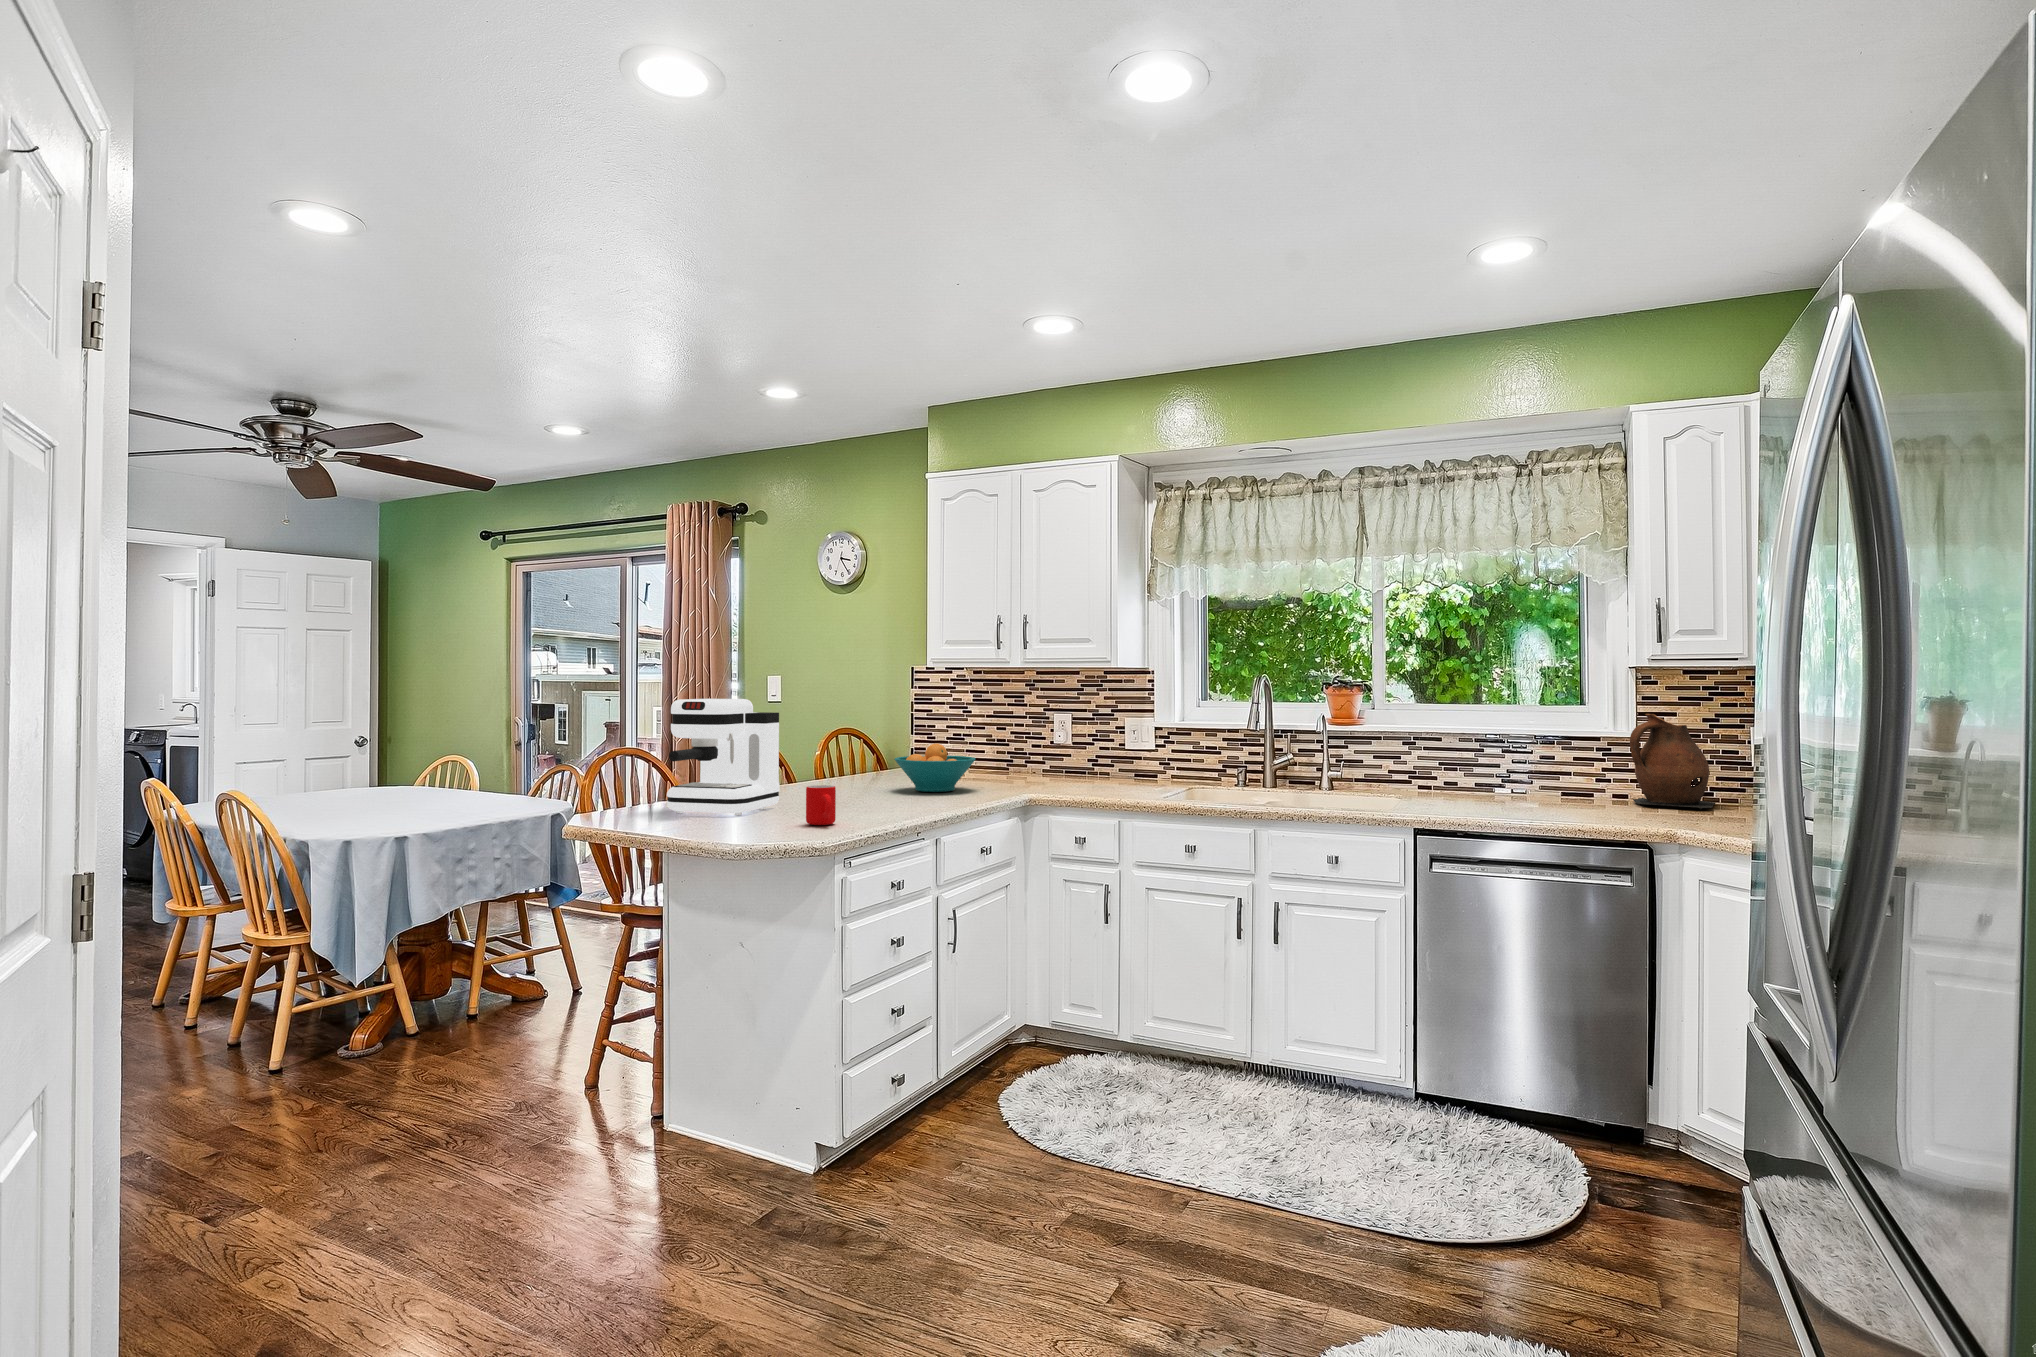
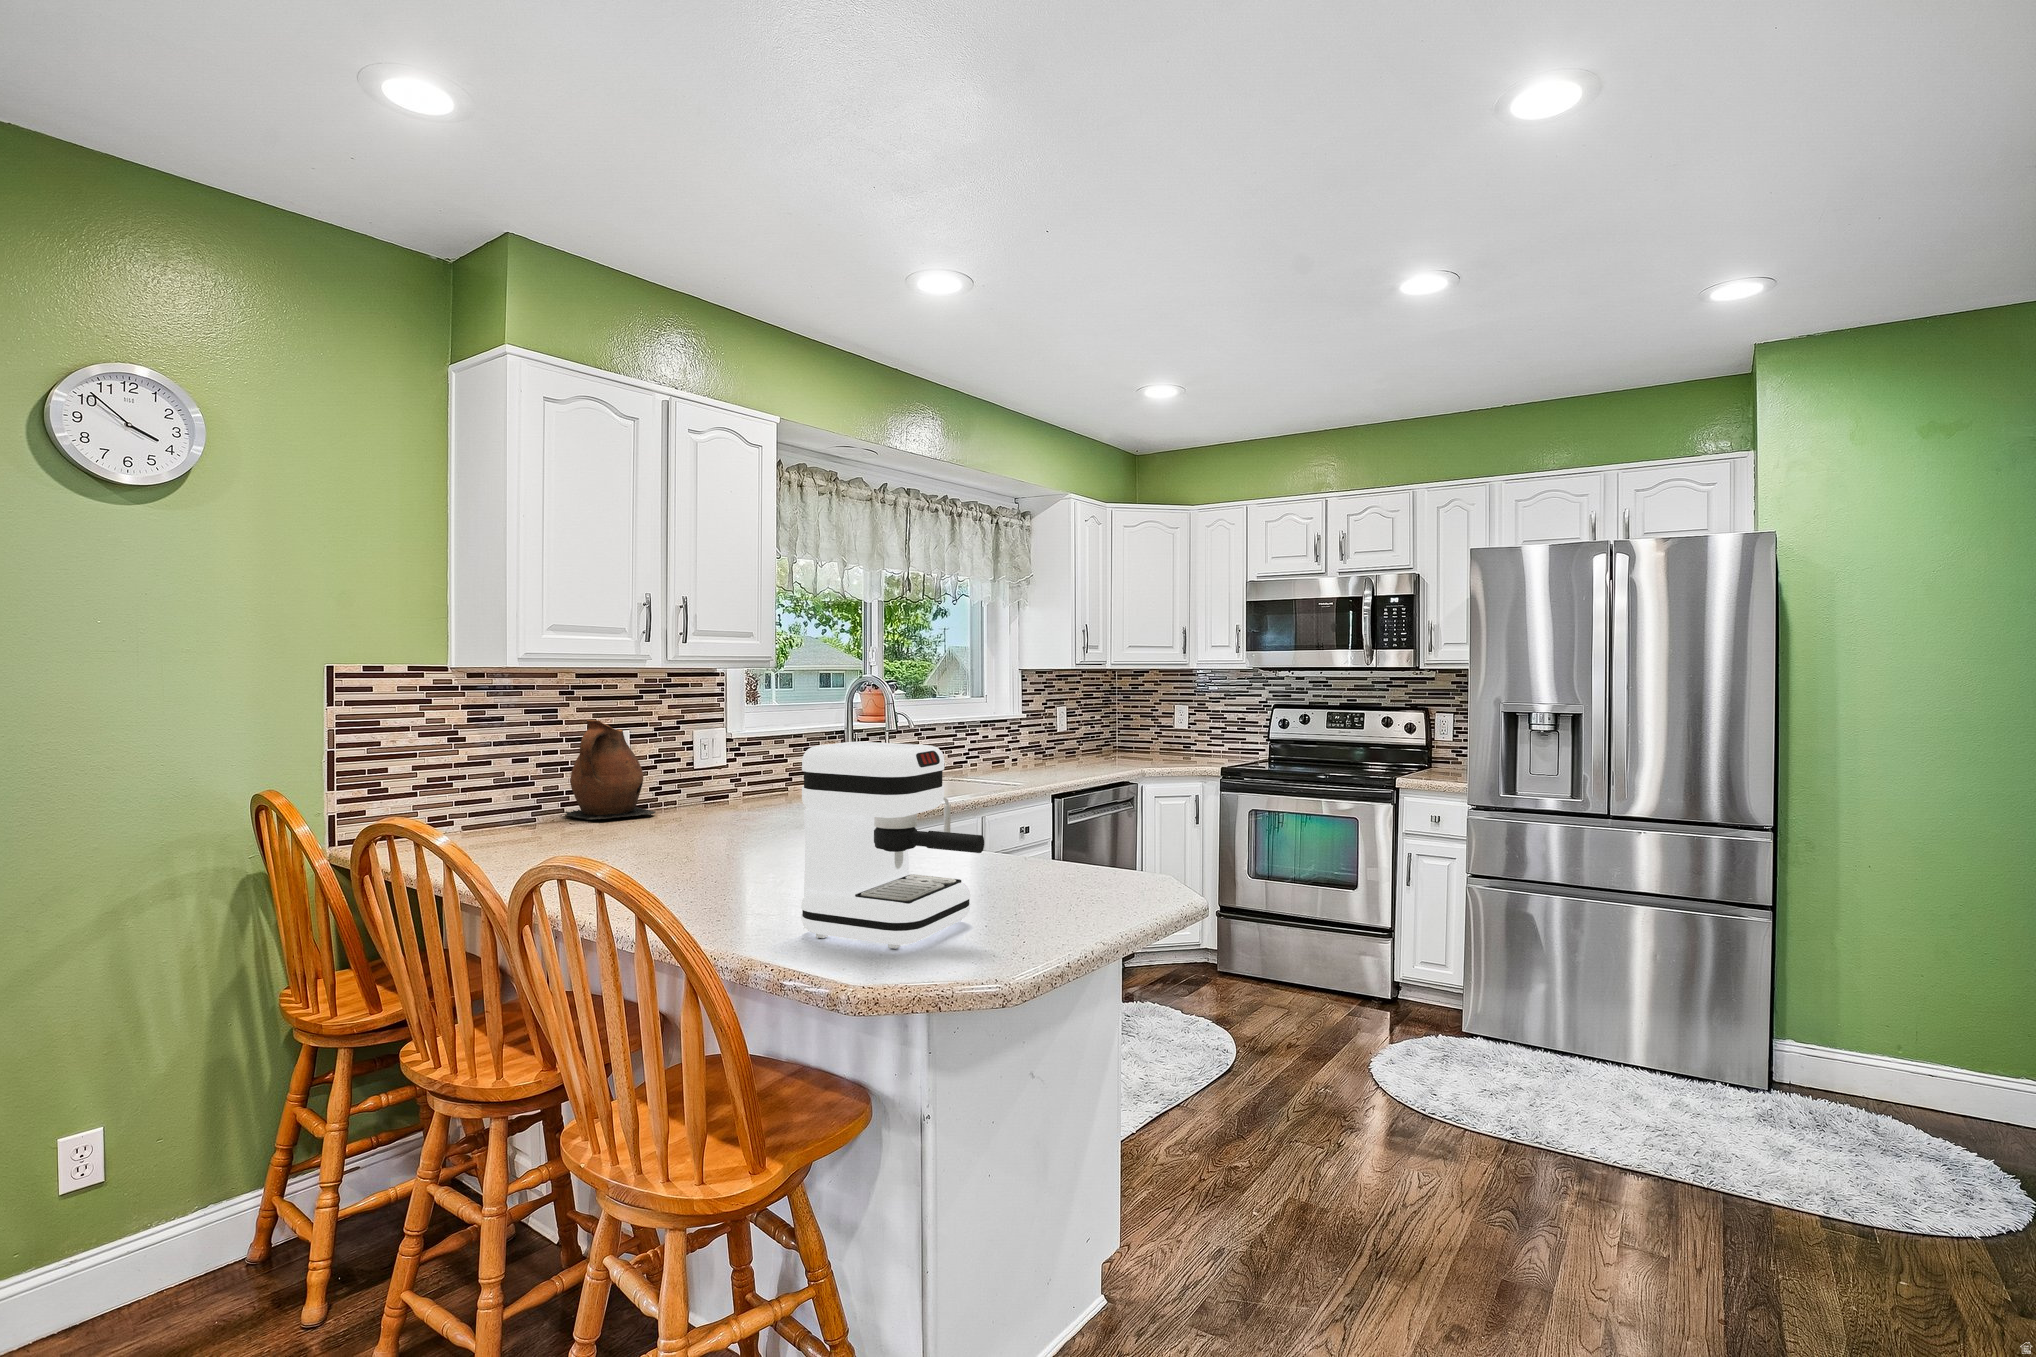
ceramic pitcher: present [1630,714,1715,809] -> present [564,720,655,820]
fruit bowl: present [894,744,975,792] -> none [677,785,797,857]
mug: present [806,785,836,825] -> none [1049,843,1106,898]

